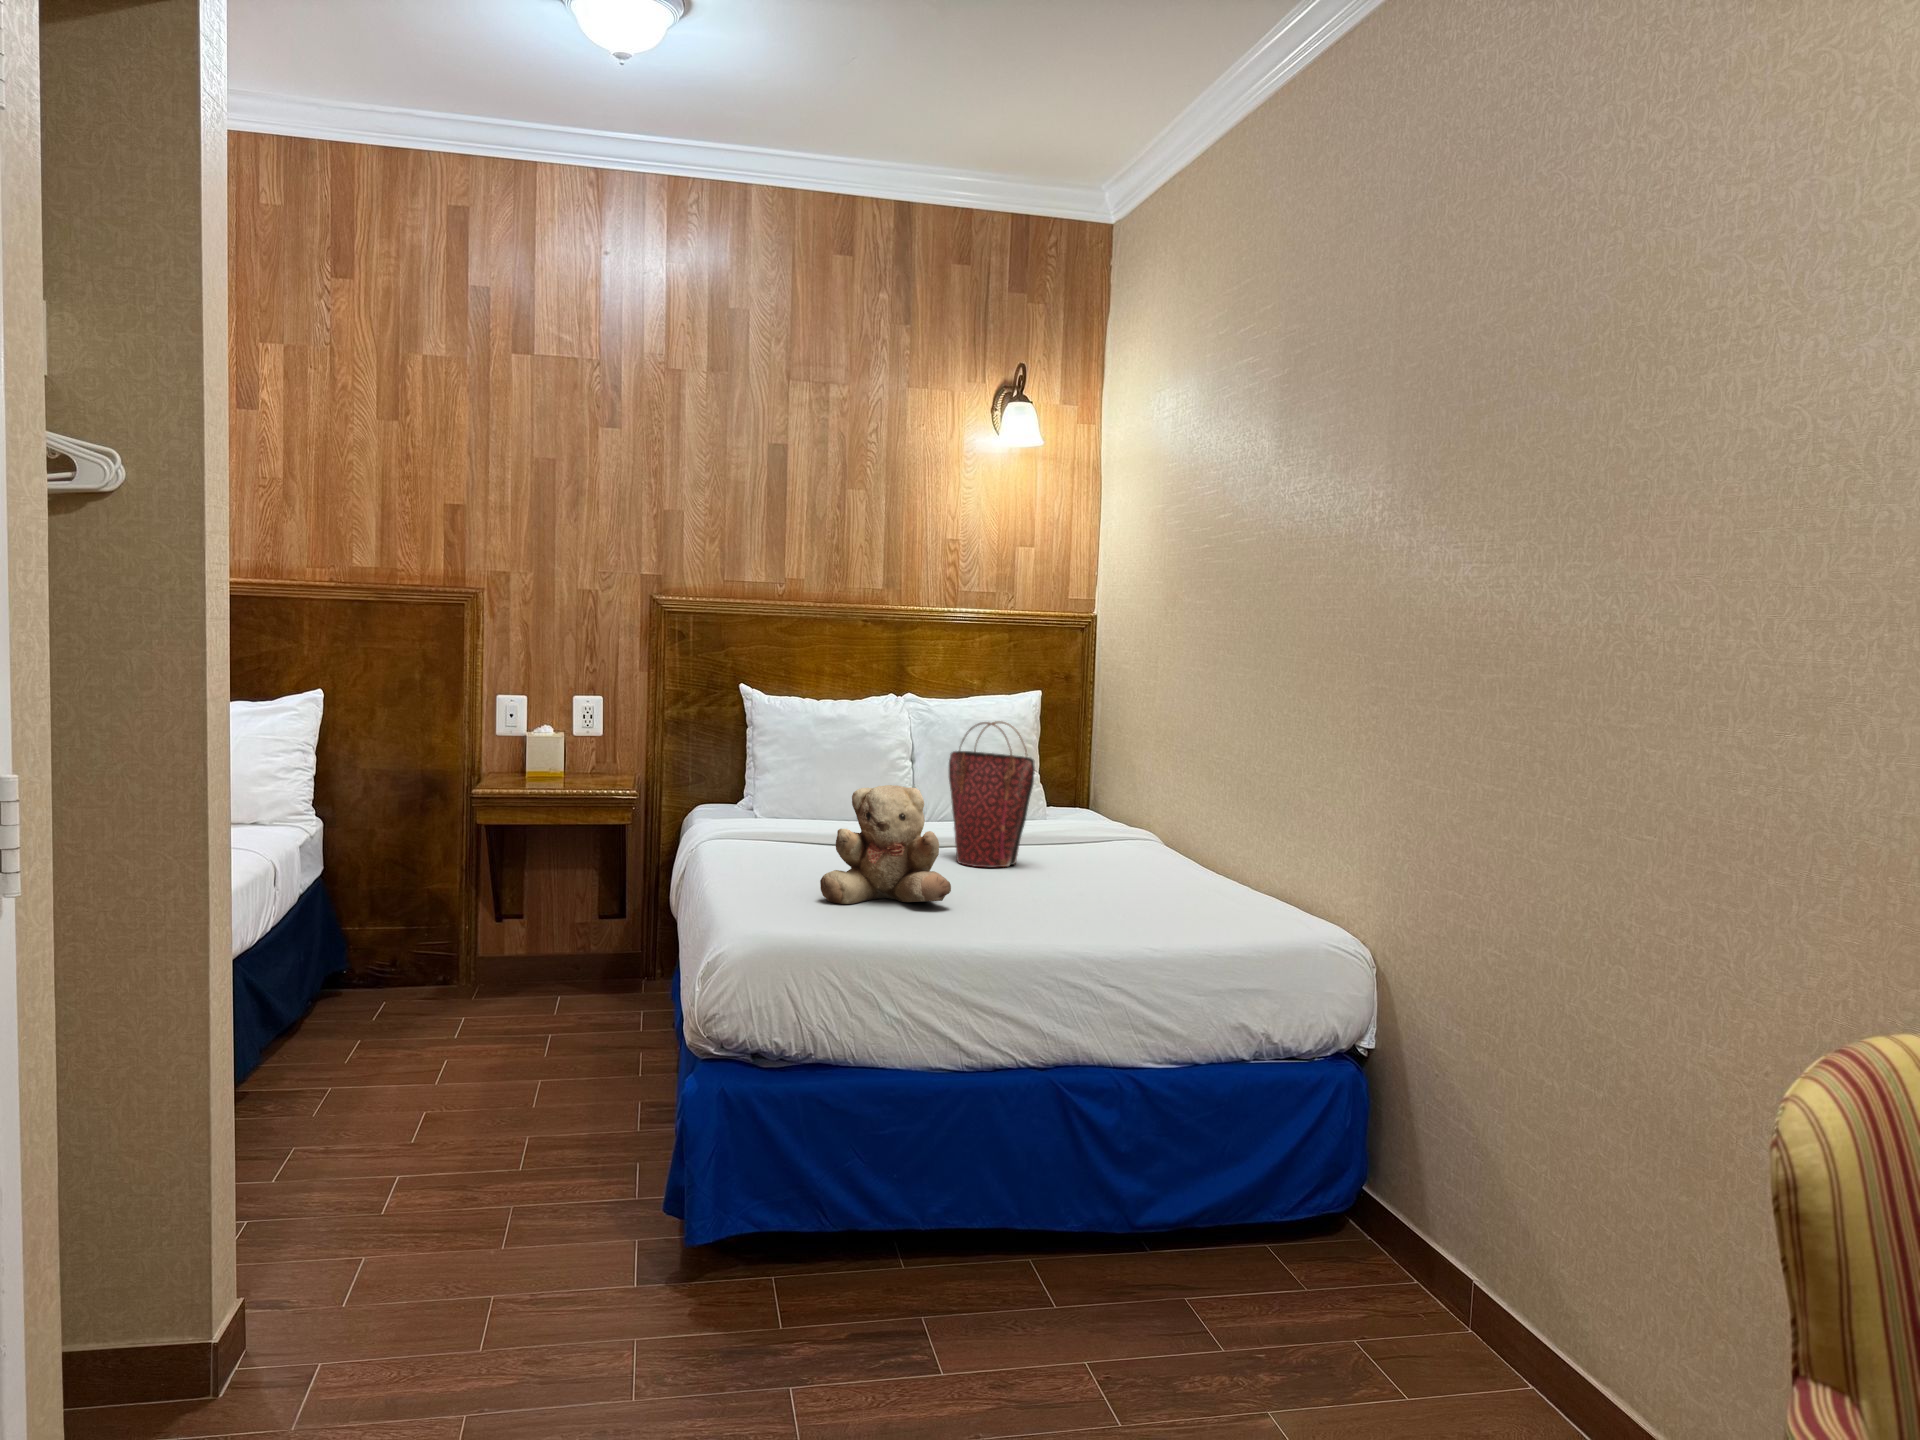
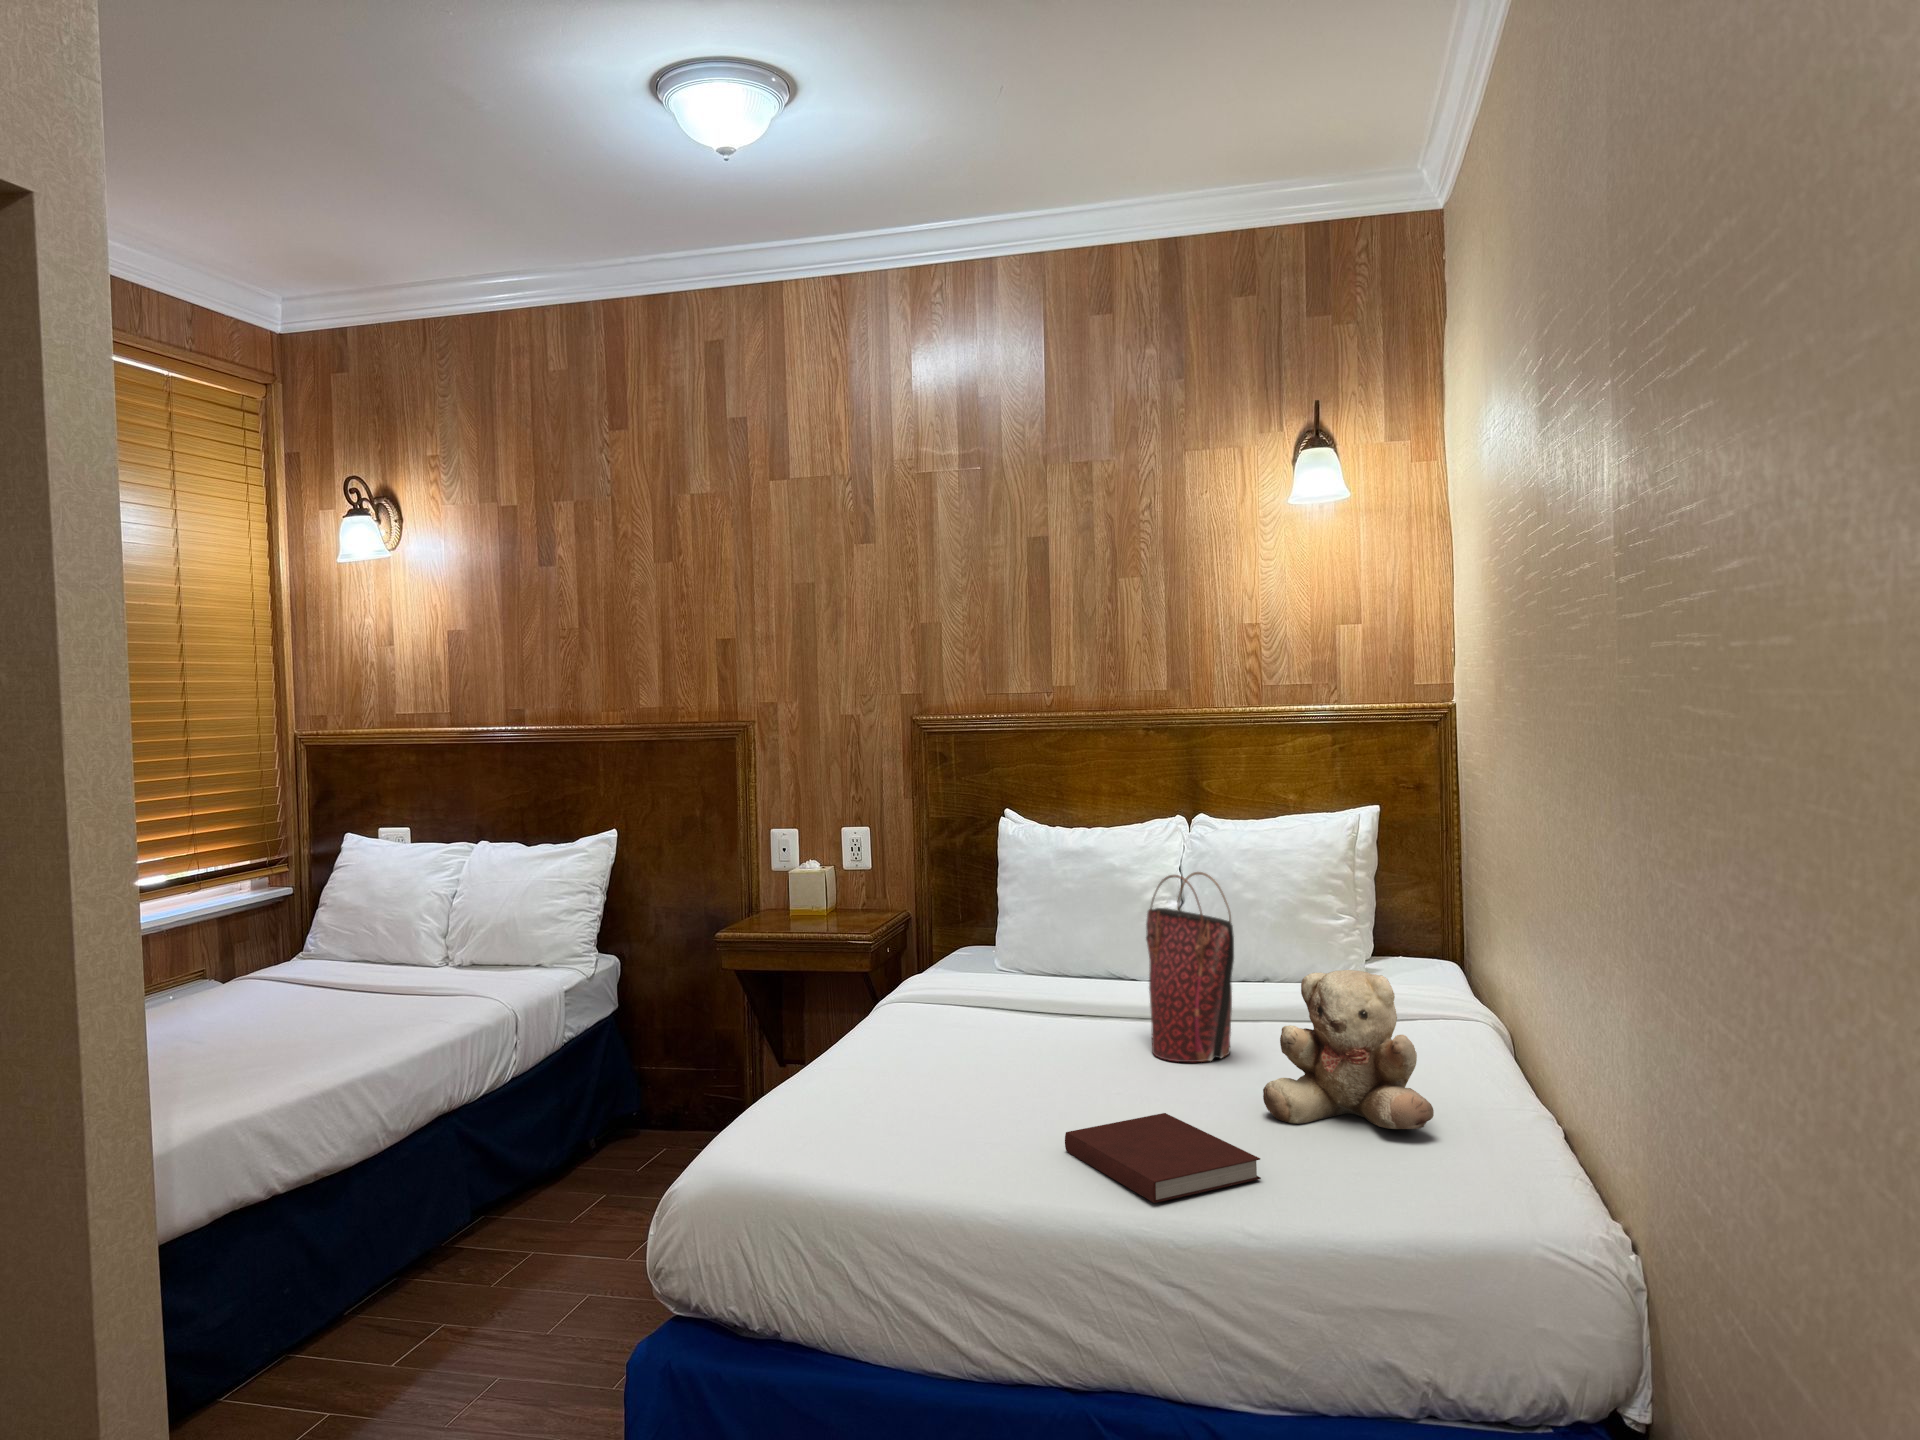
teddy bear: present [820,785,951,904] -> present [1263,970,1434,1129]
notebook: none [973,889,1126,935] -> present [1065,1113,1261,1203]

